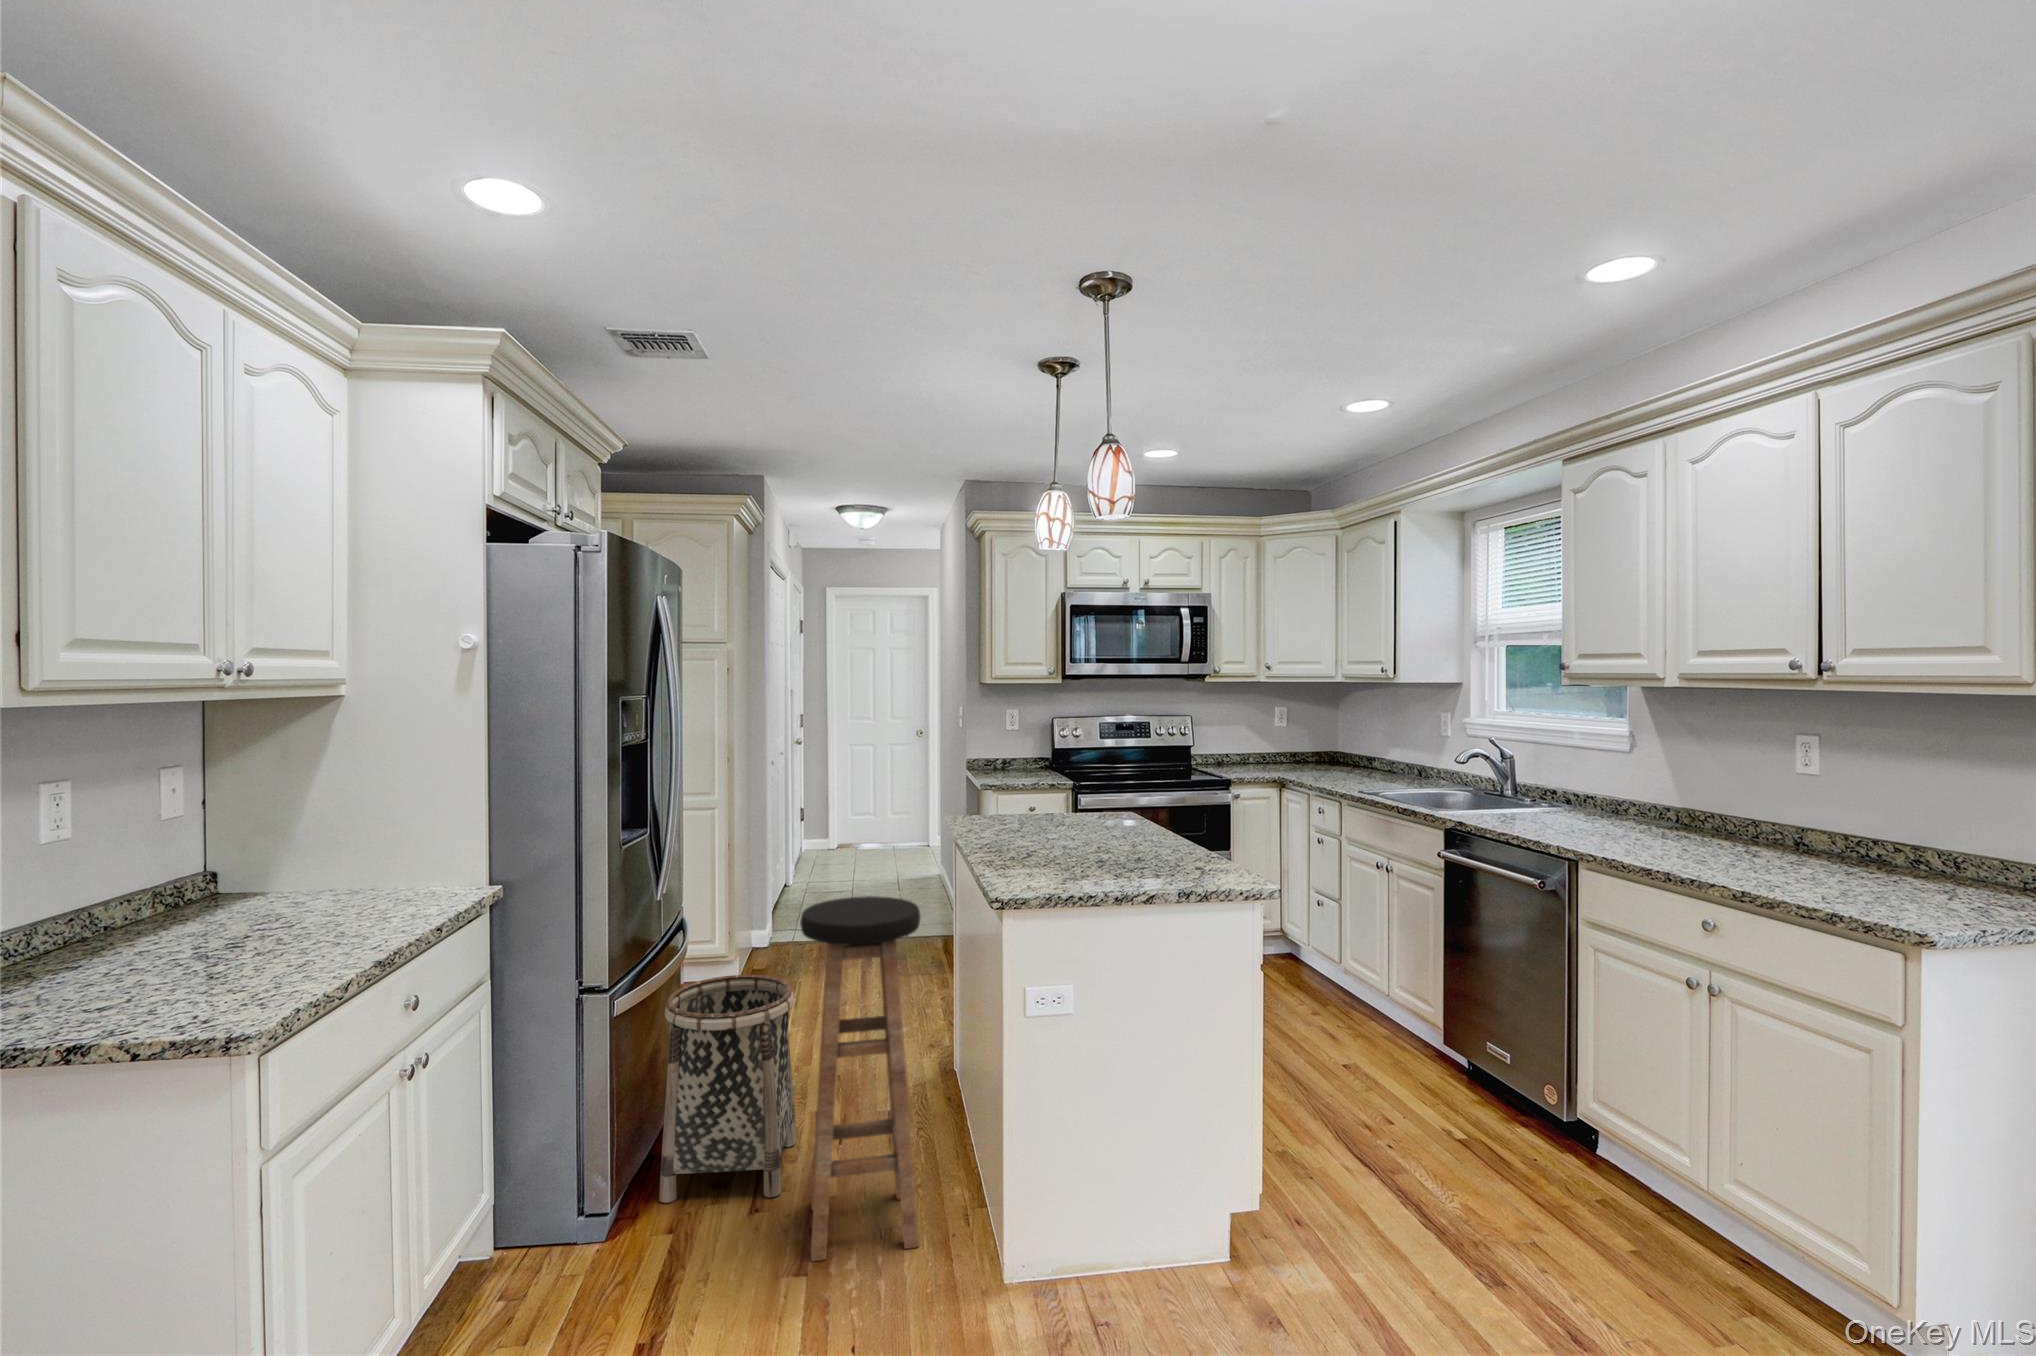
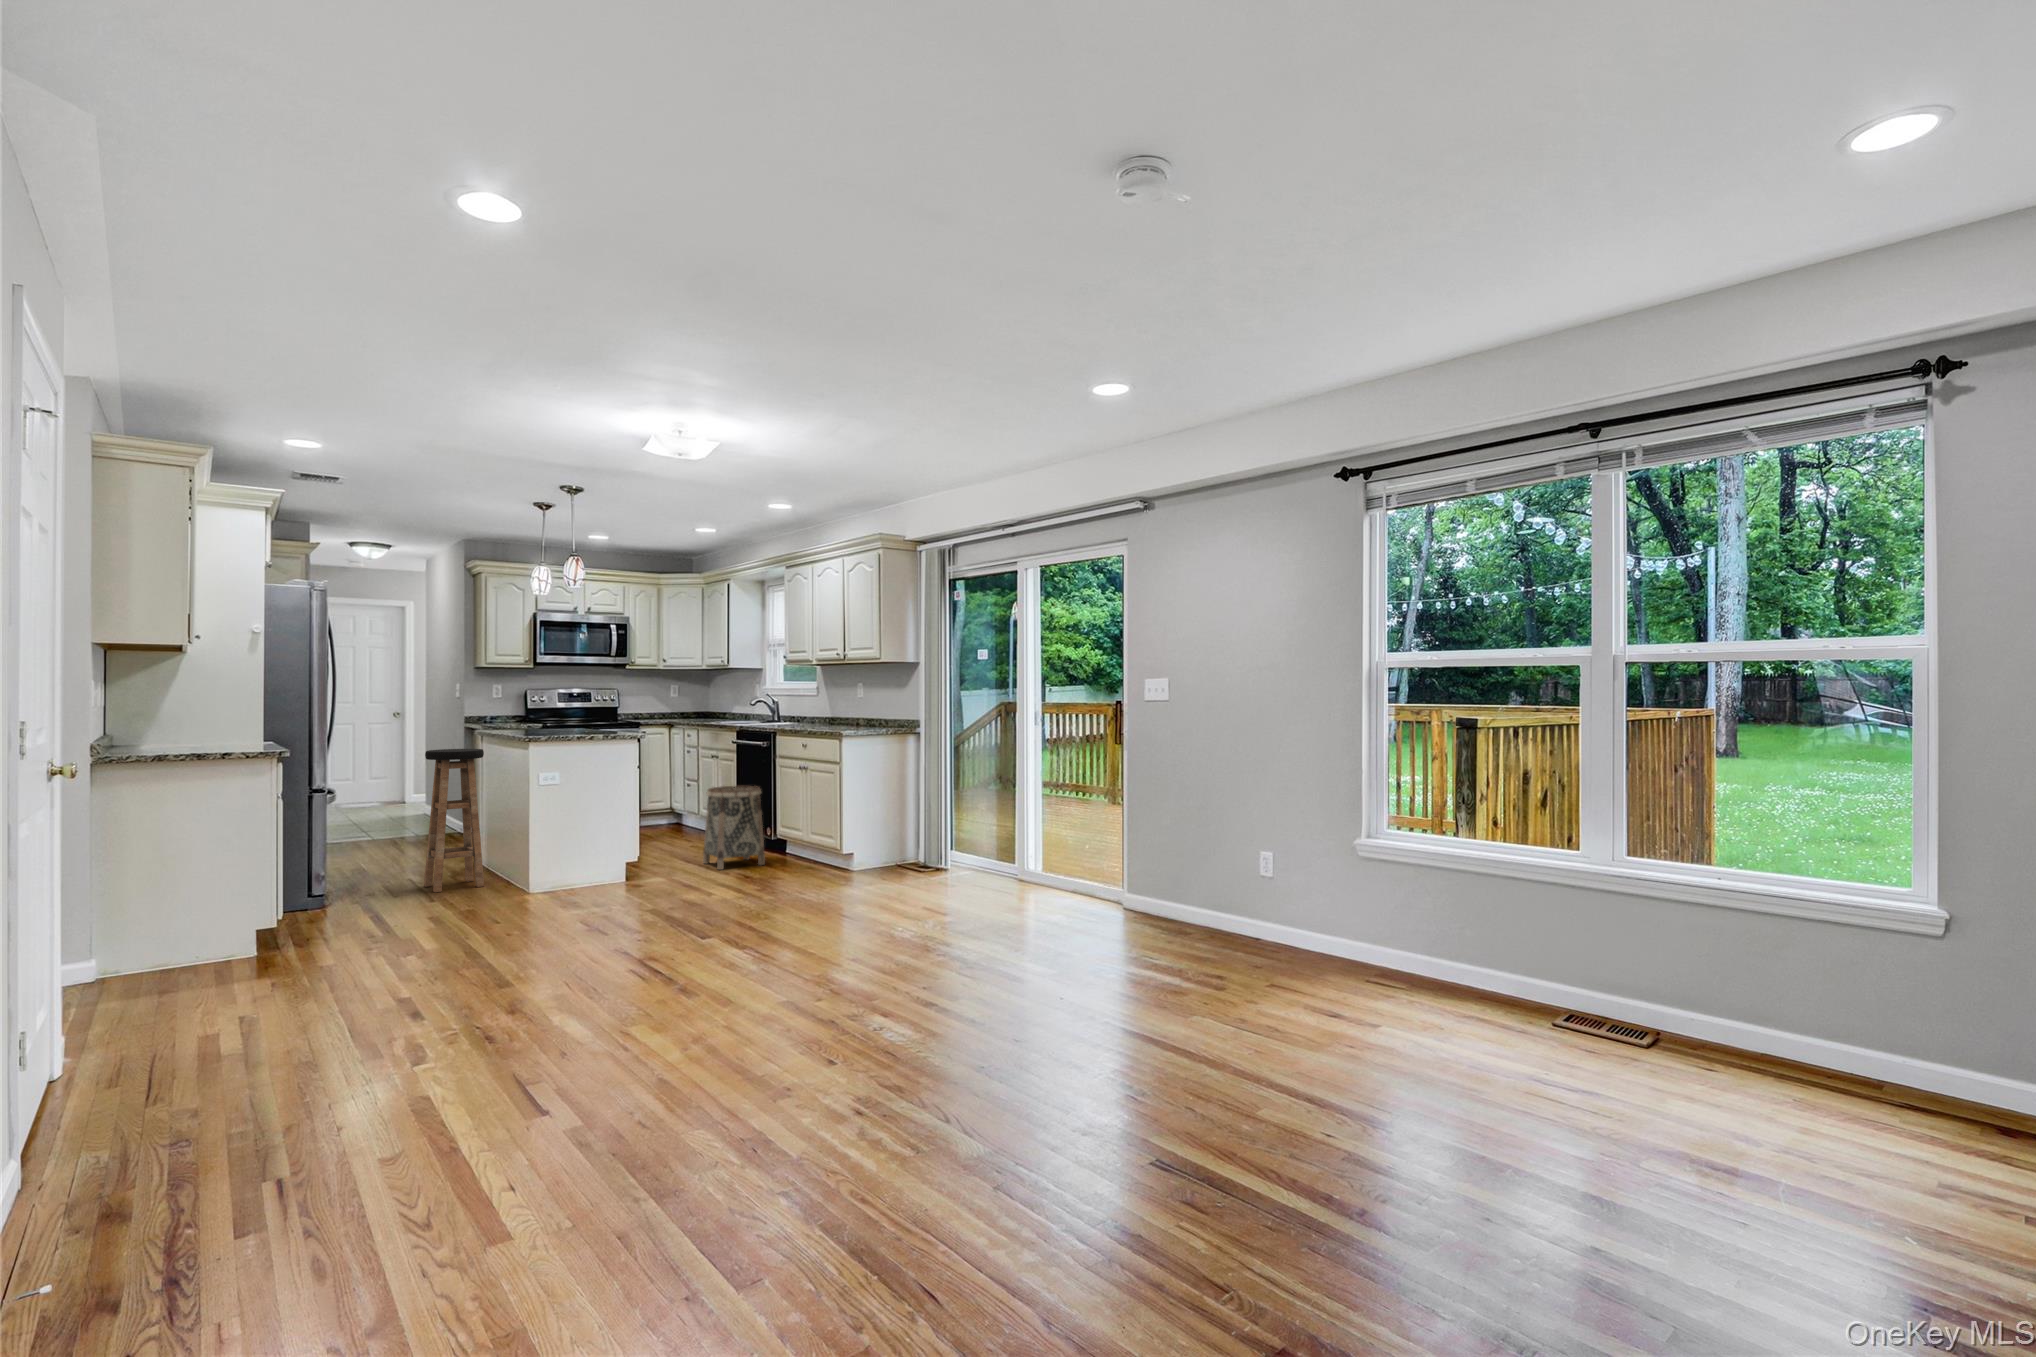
basket: present [659,975,797,1203] -> present [703,786,765,870]

